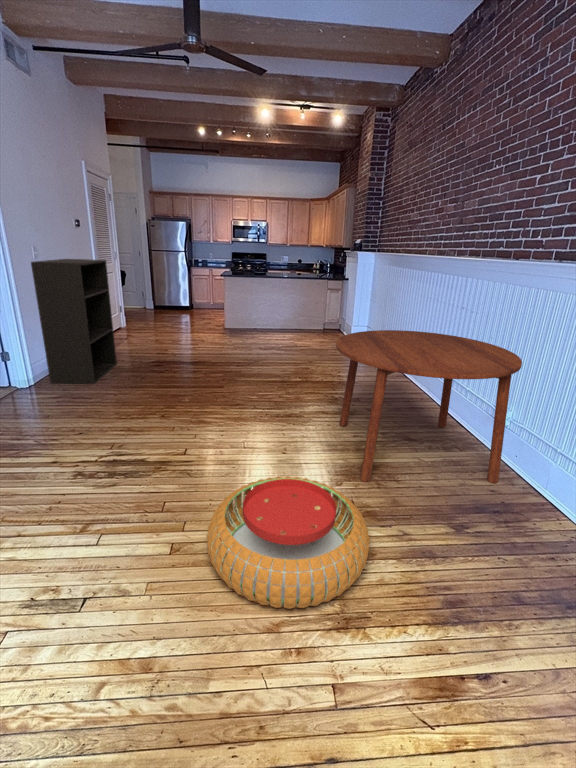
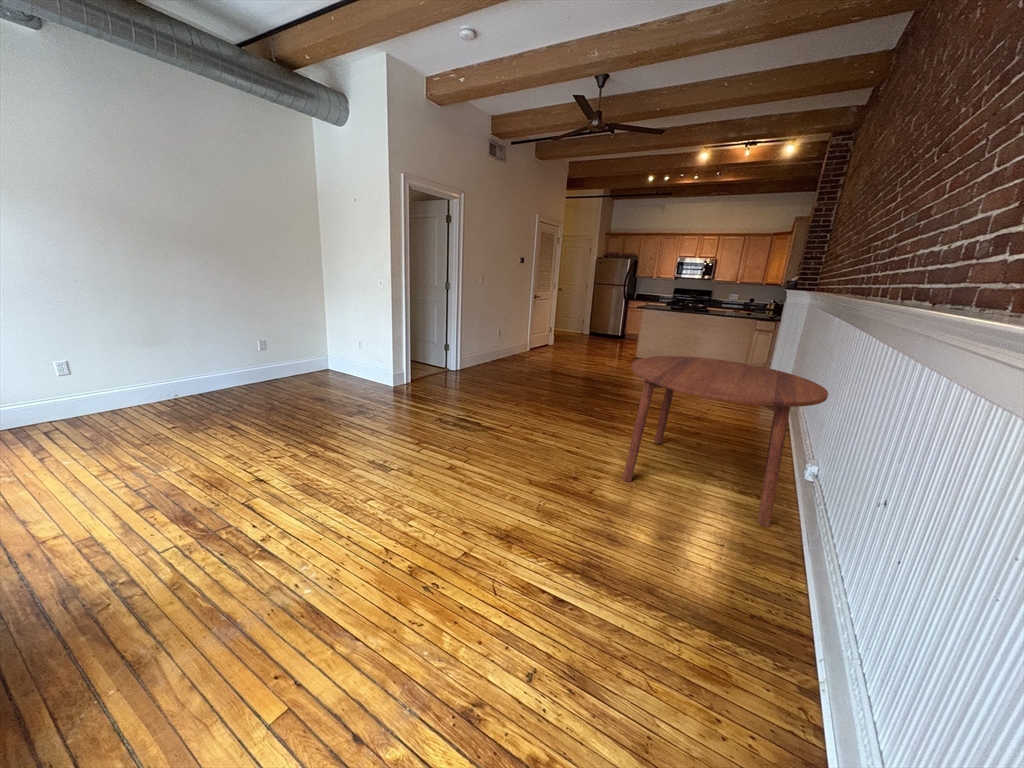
bookshelf: present [31,259,117,384] -> none [471,284,528,375]
pouf: present [207,476,370,609] -> none [455,441,575,522]

